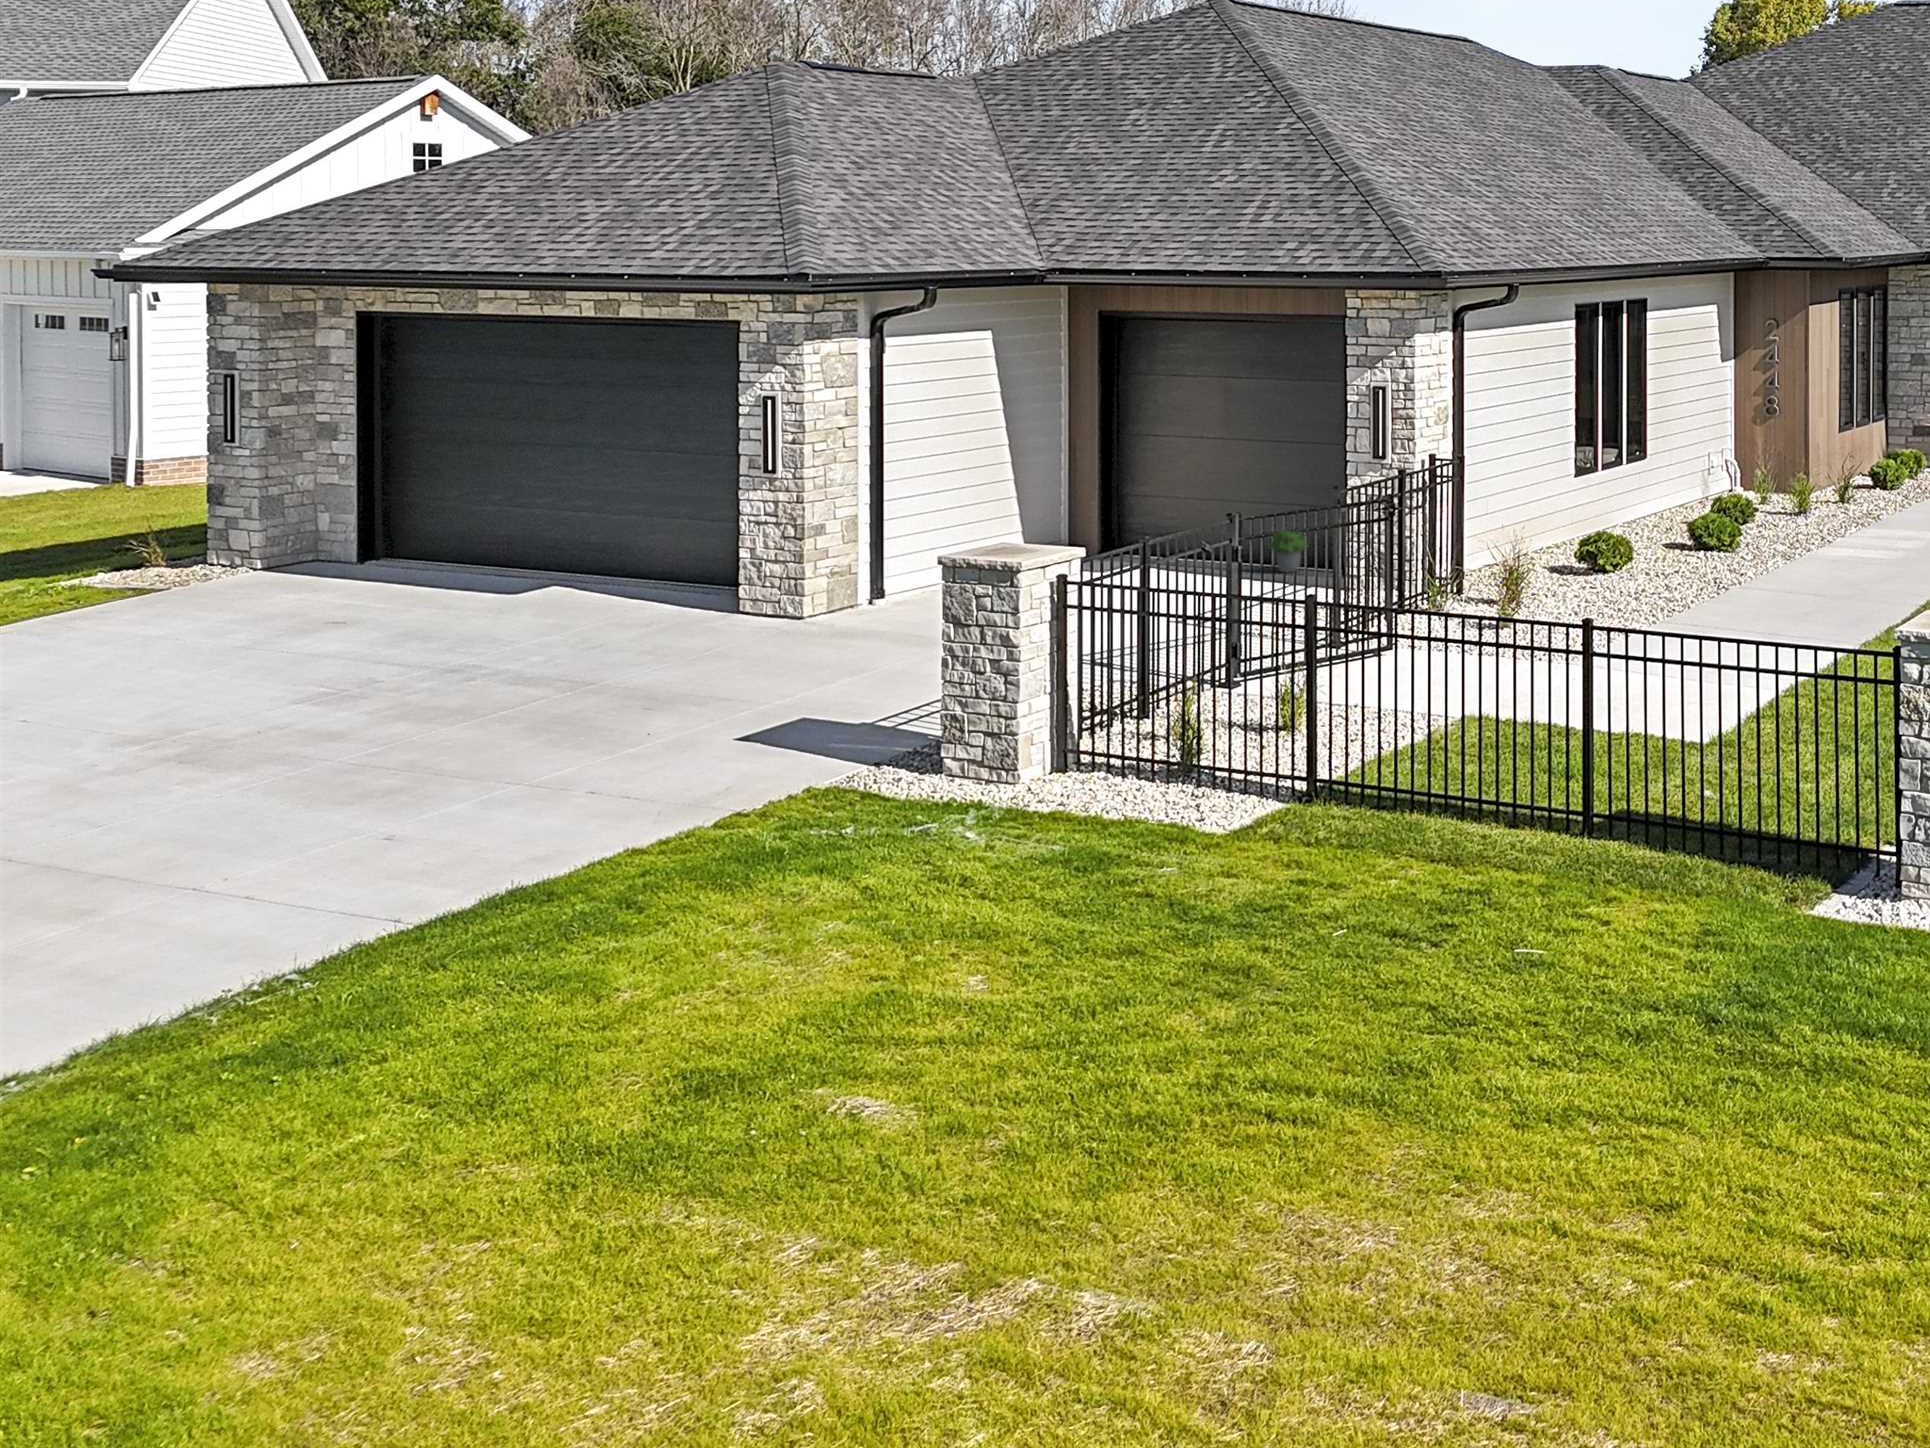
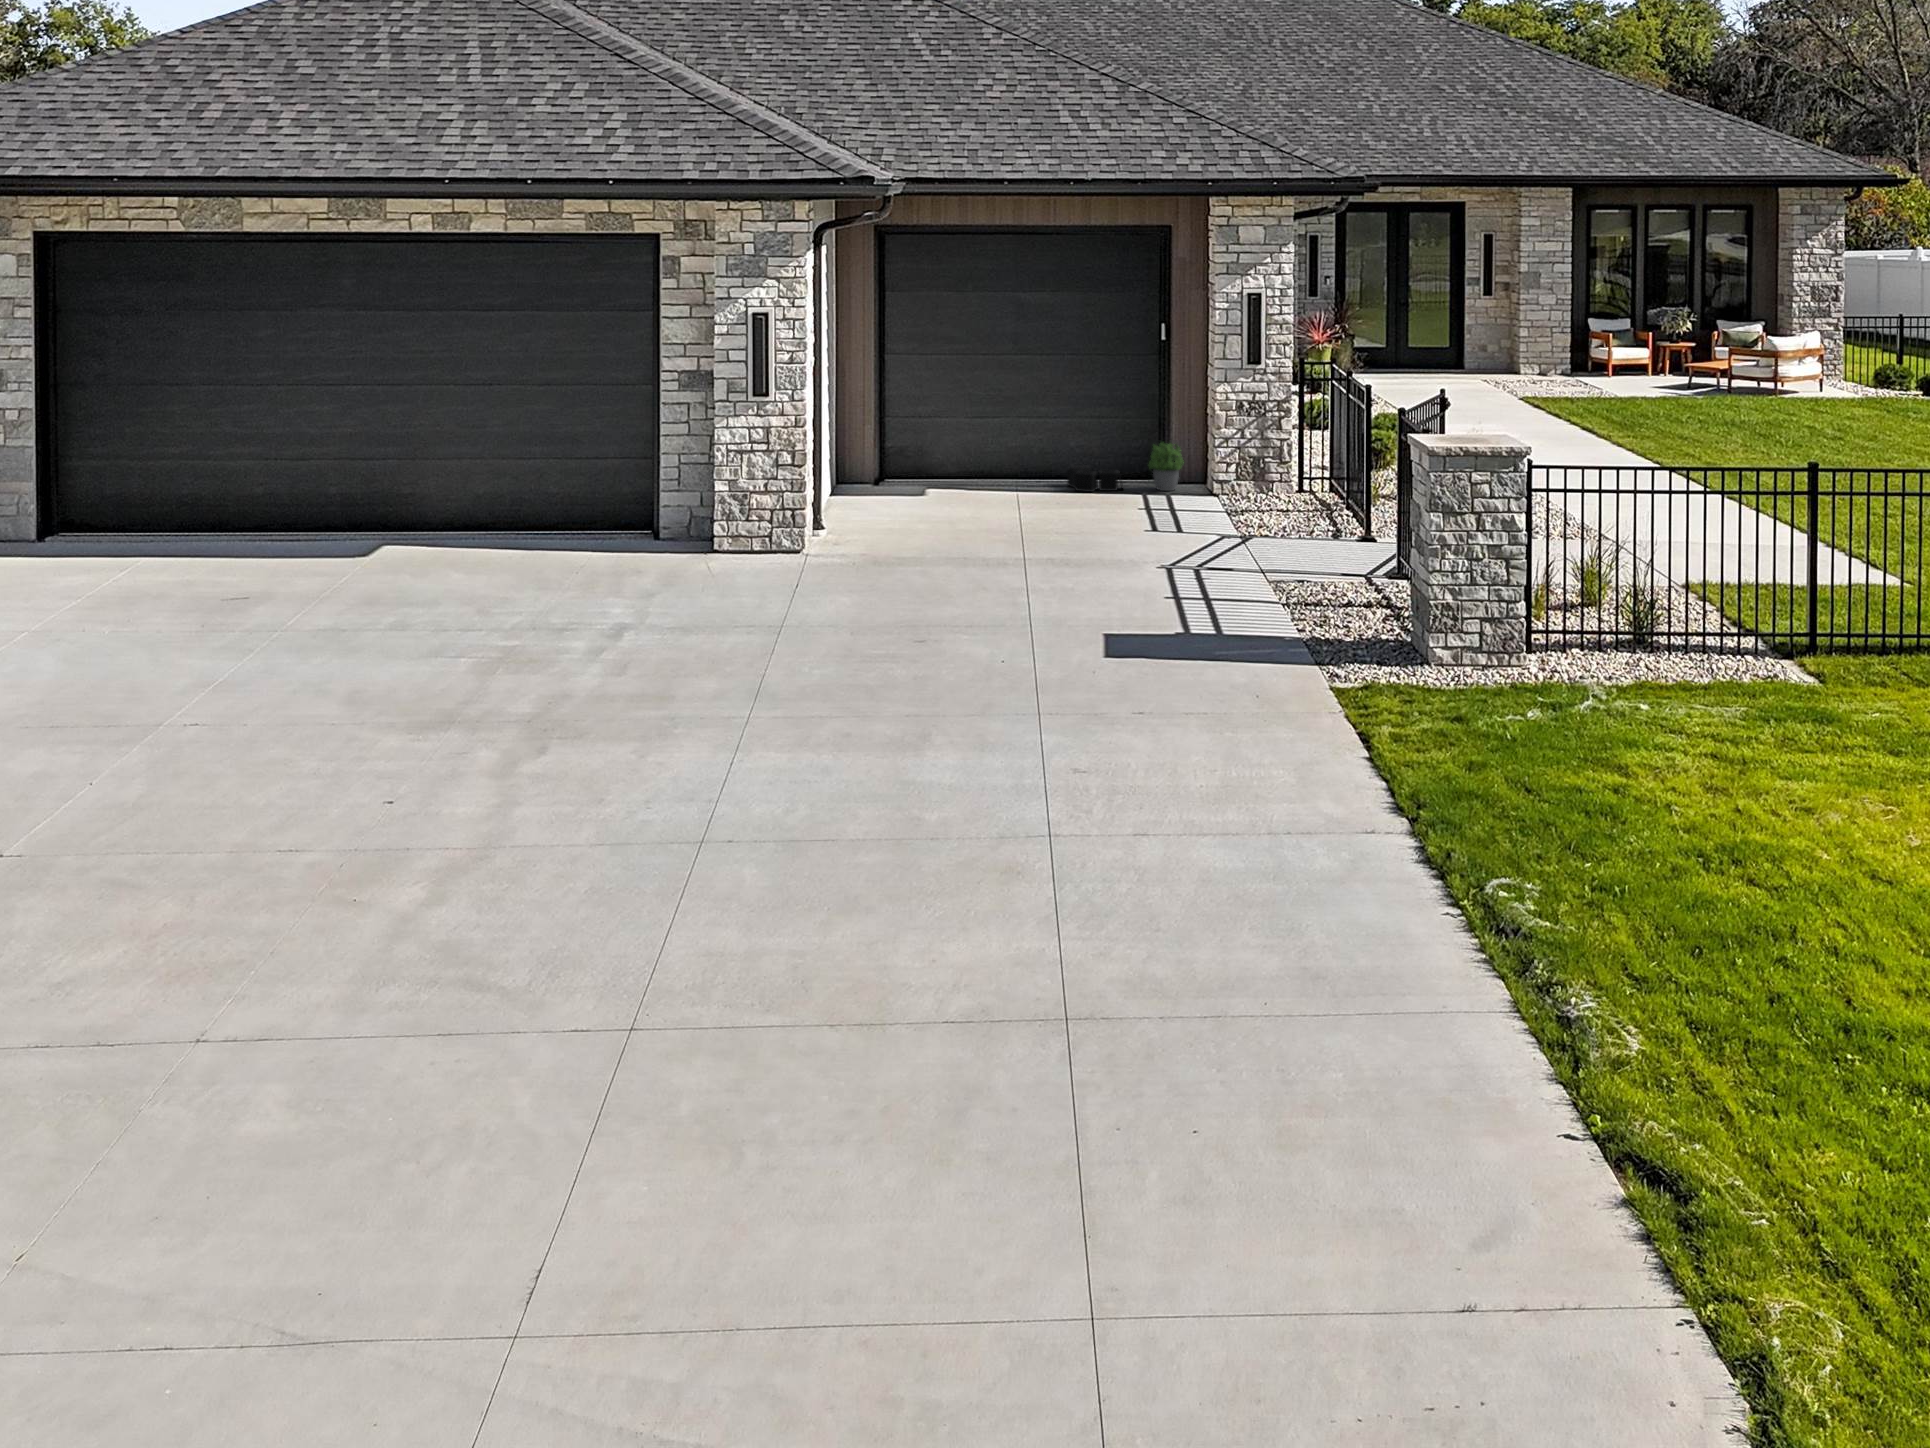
storage bin: none [1207,541,1260,570] -> present [1067,465,1122,492]

